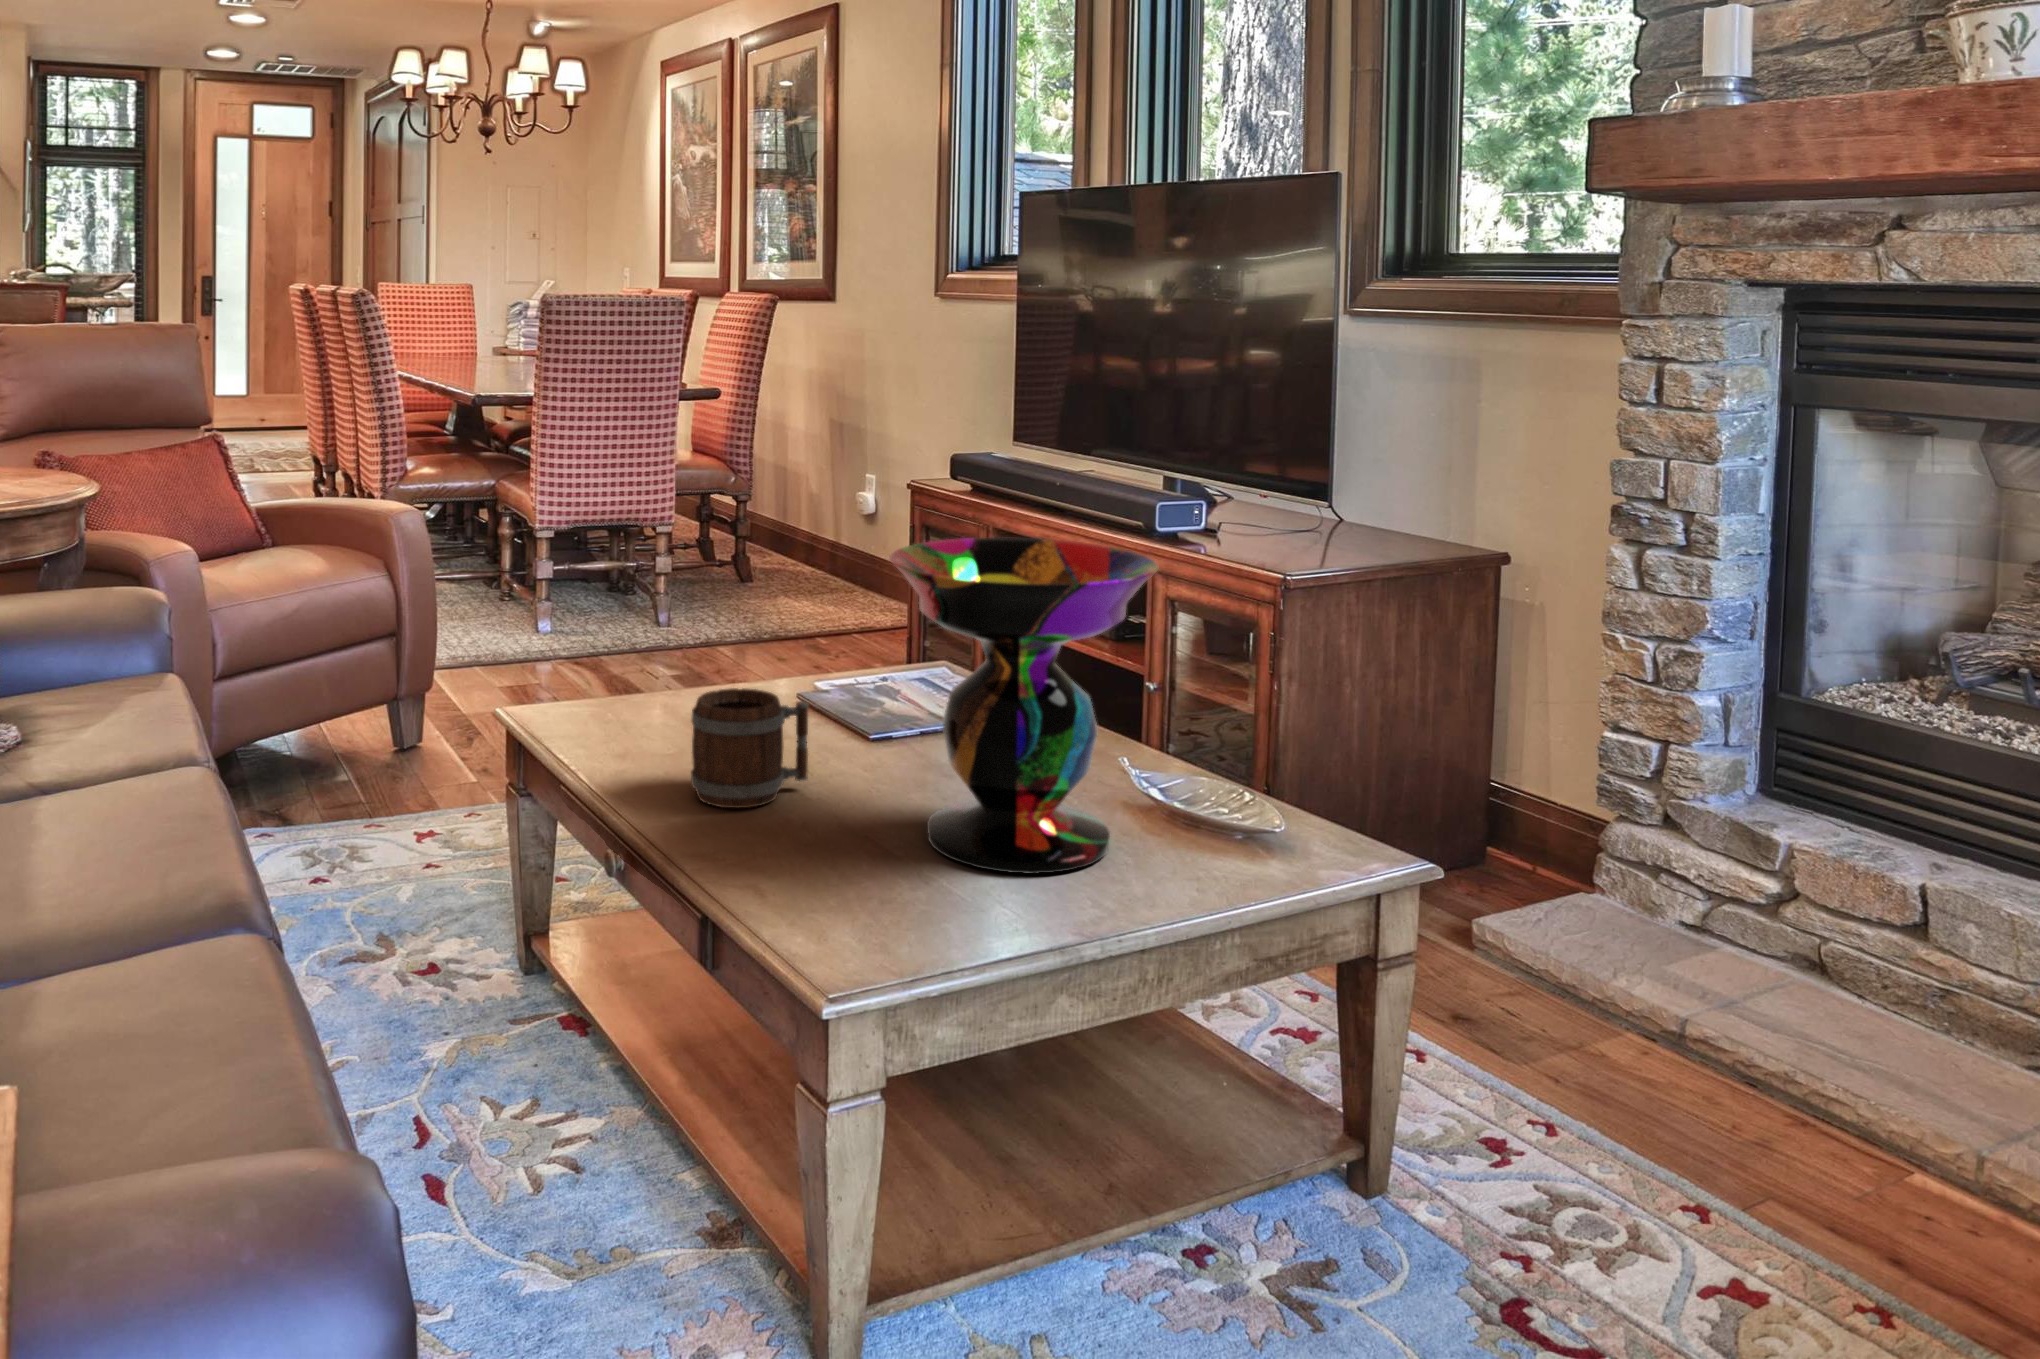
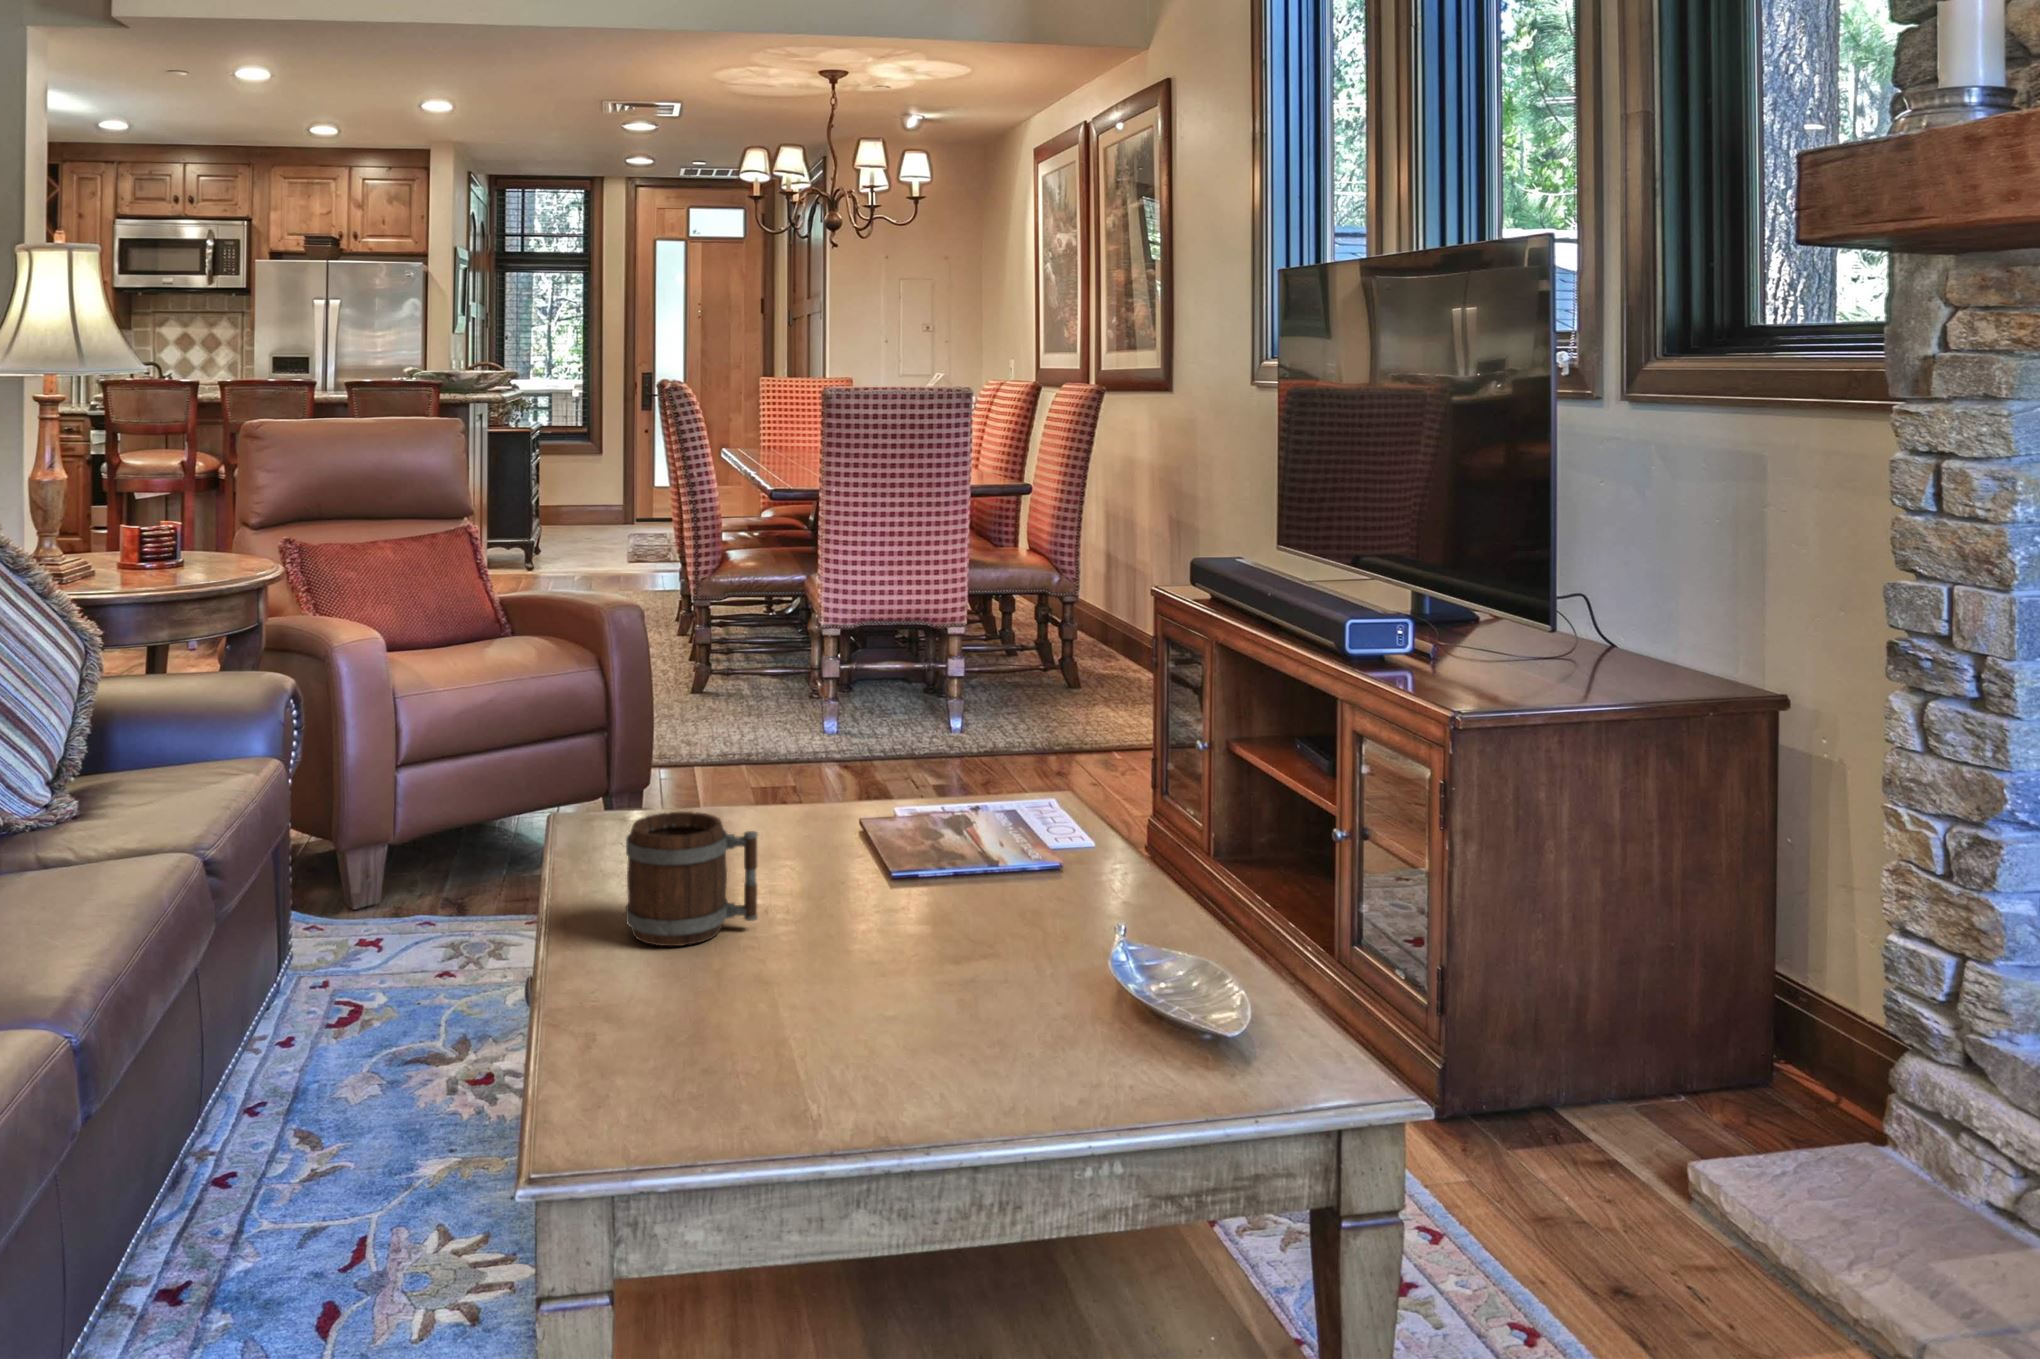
decorative bowl: present [889,537,1159,874] -> none [772,656,1081,1056]

